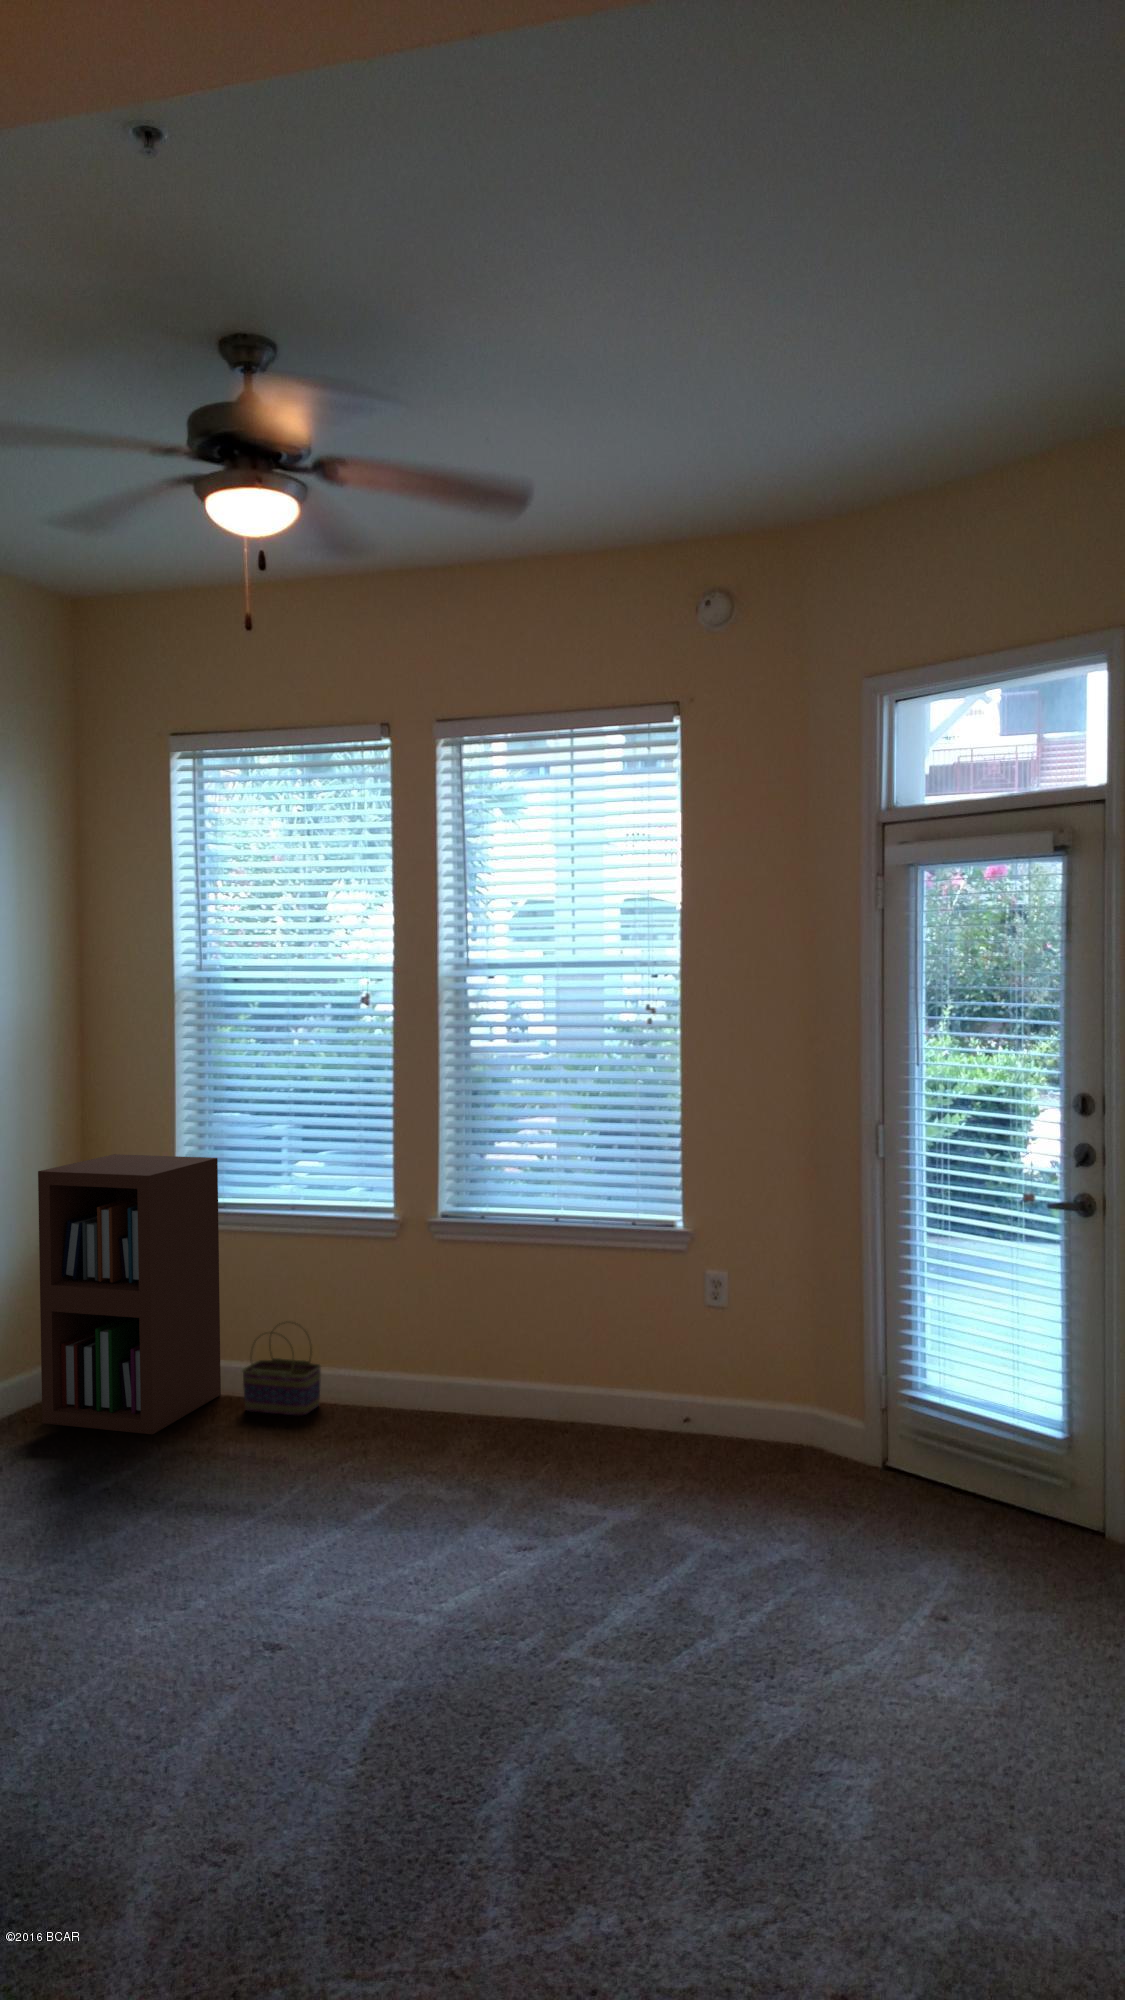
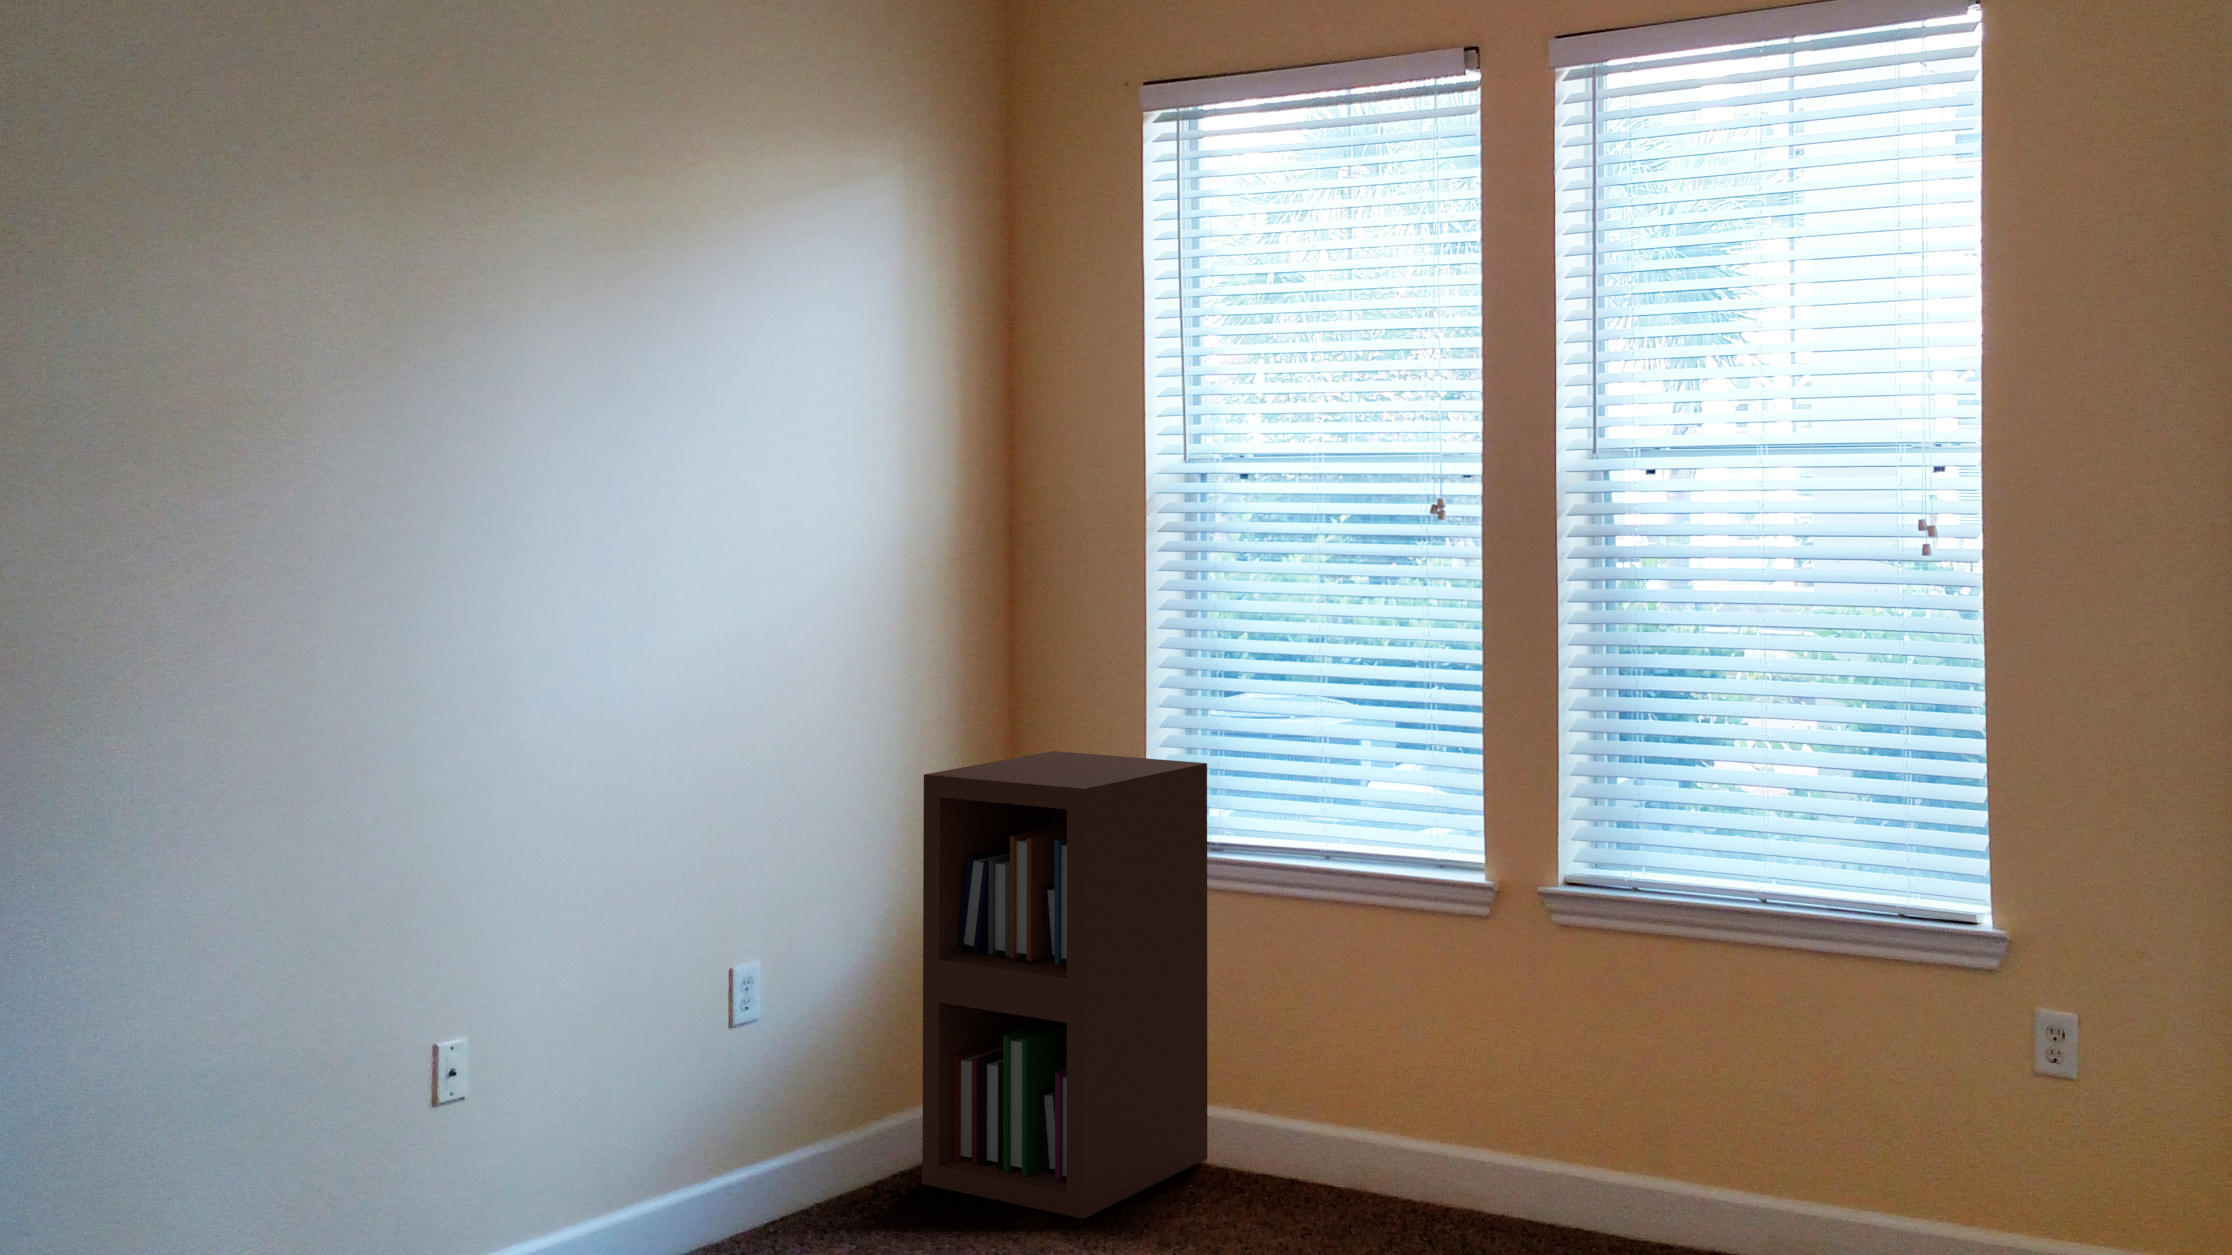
basket: present [243,1323,321,1416] -> none [1235,1043,1365,1207]

